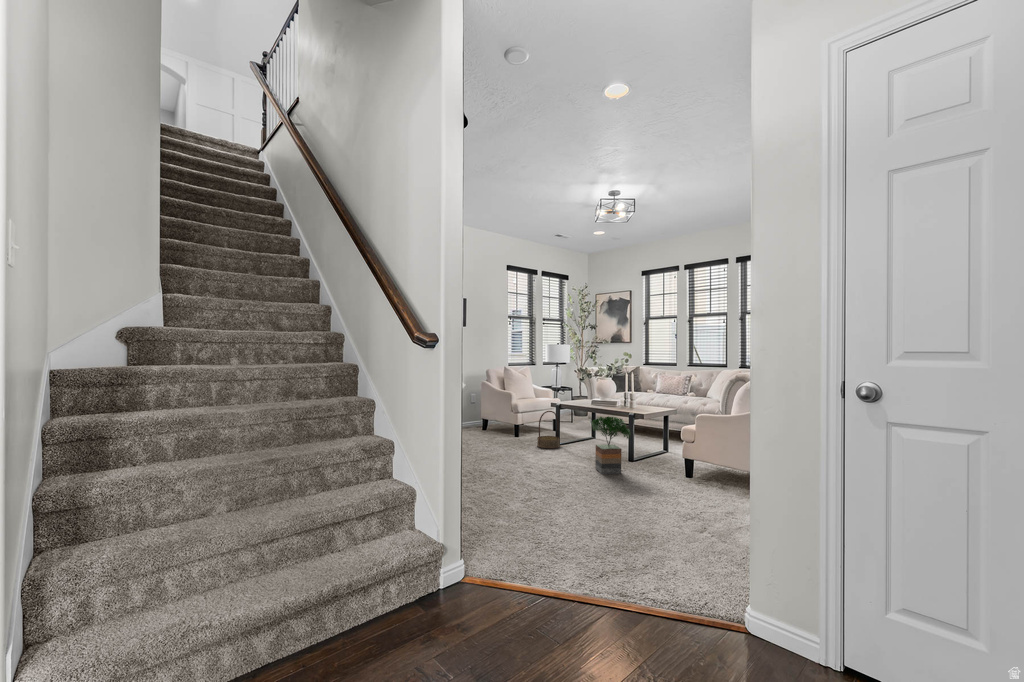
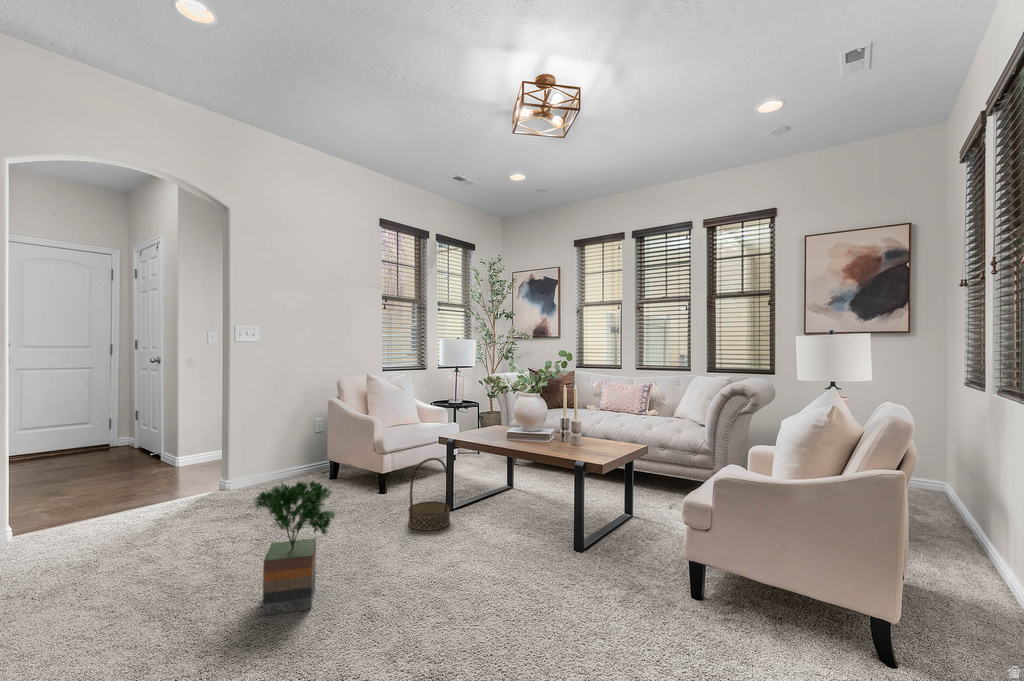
potted tree: present [592,416,630,474] -> present [255,481,336,615]

